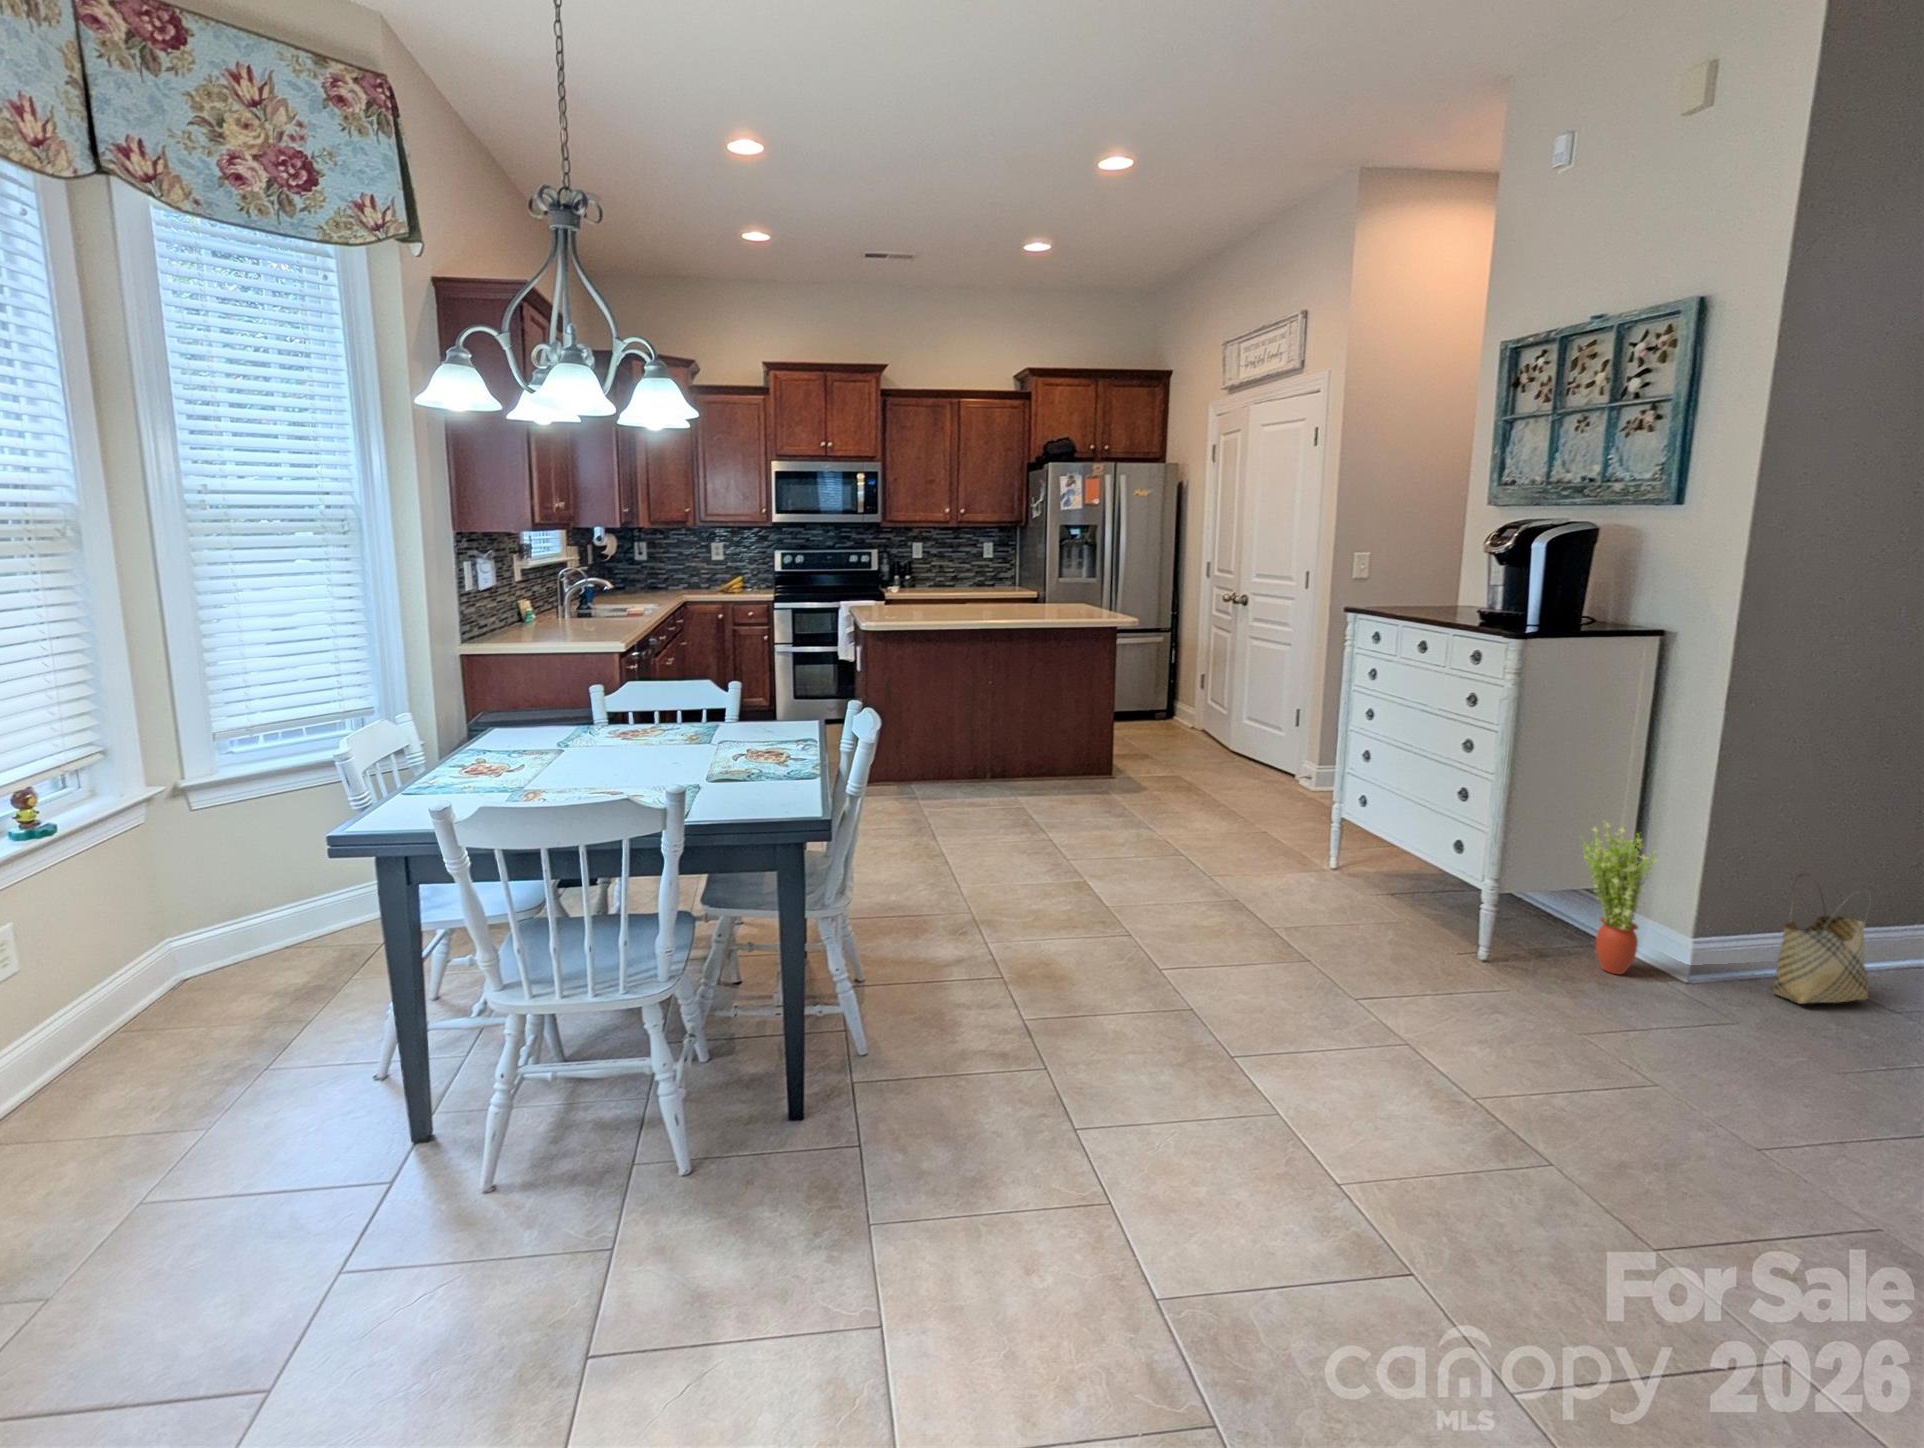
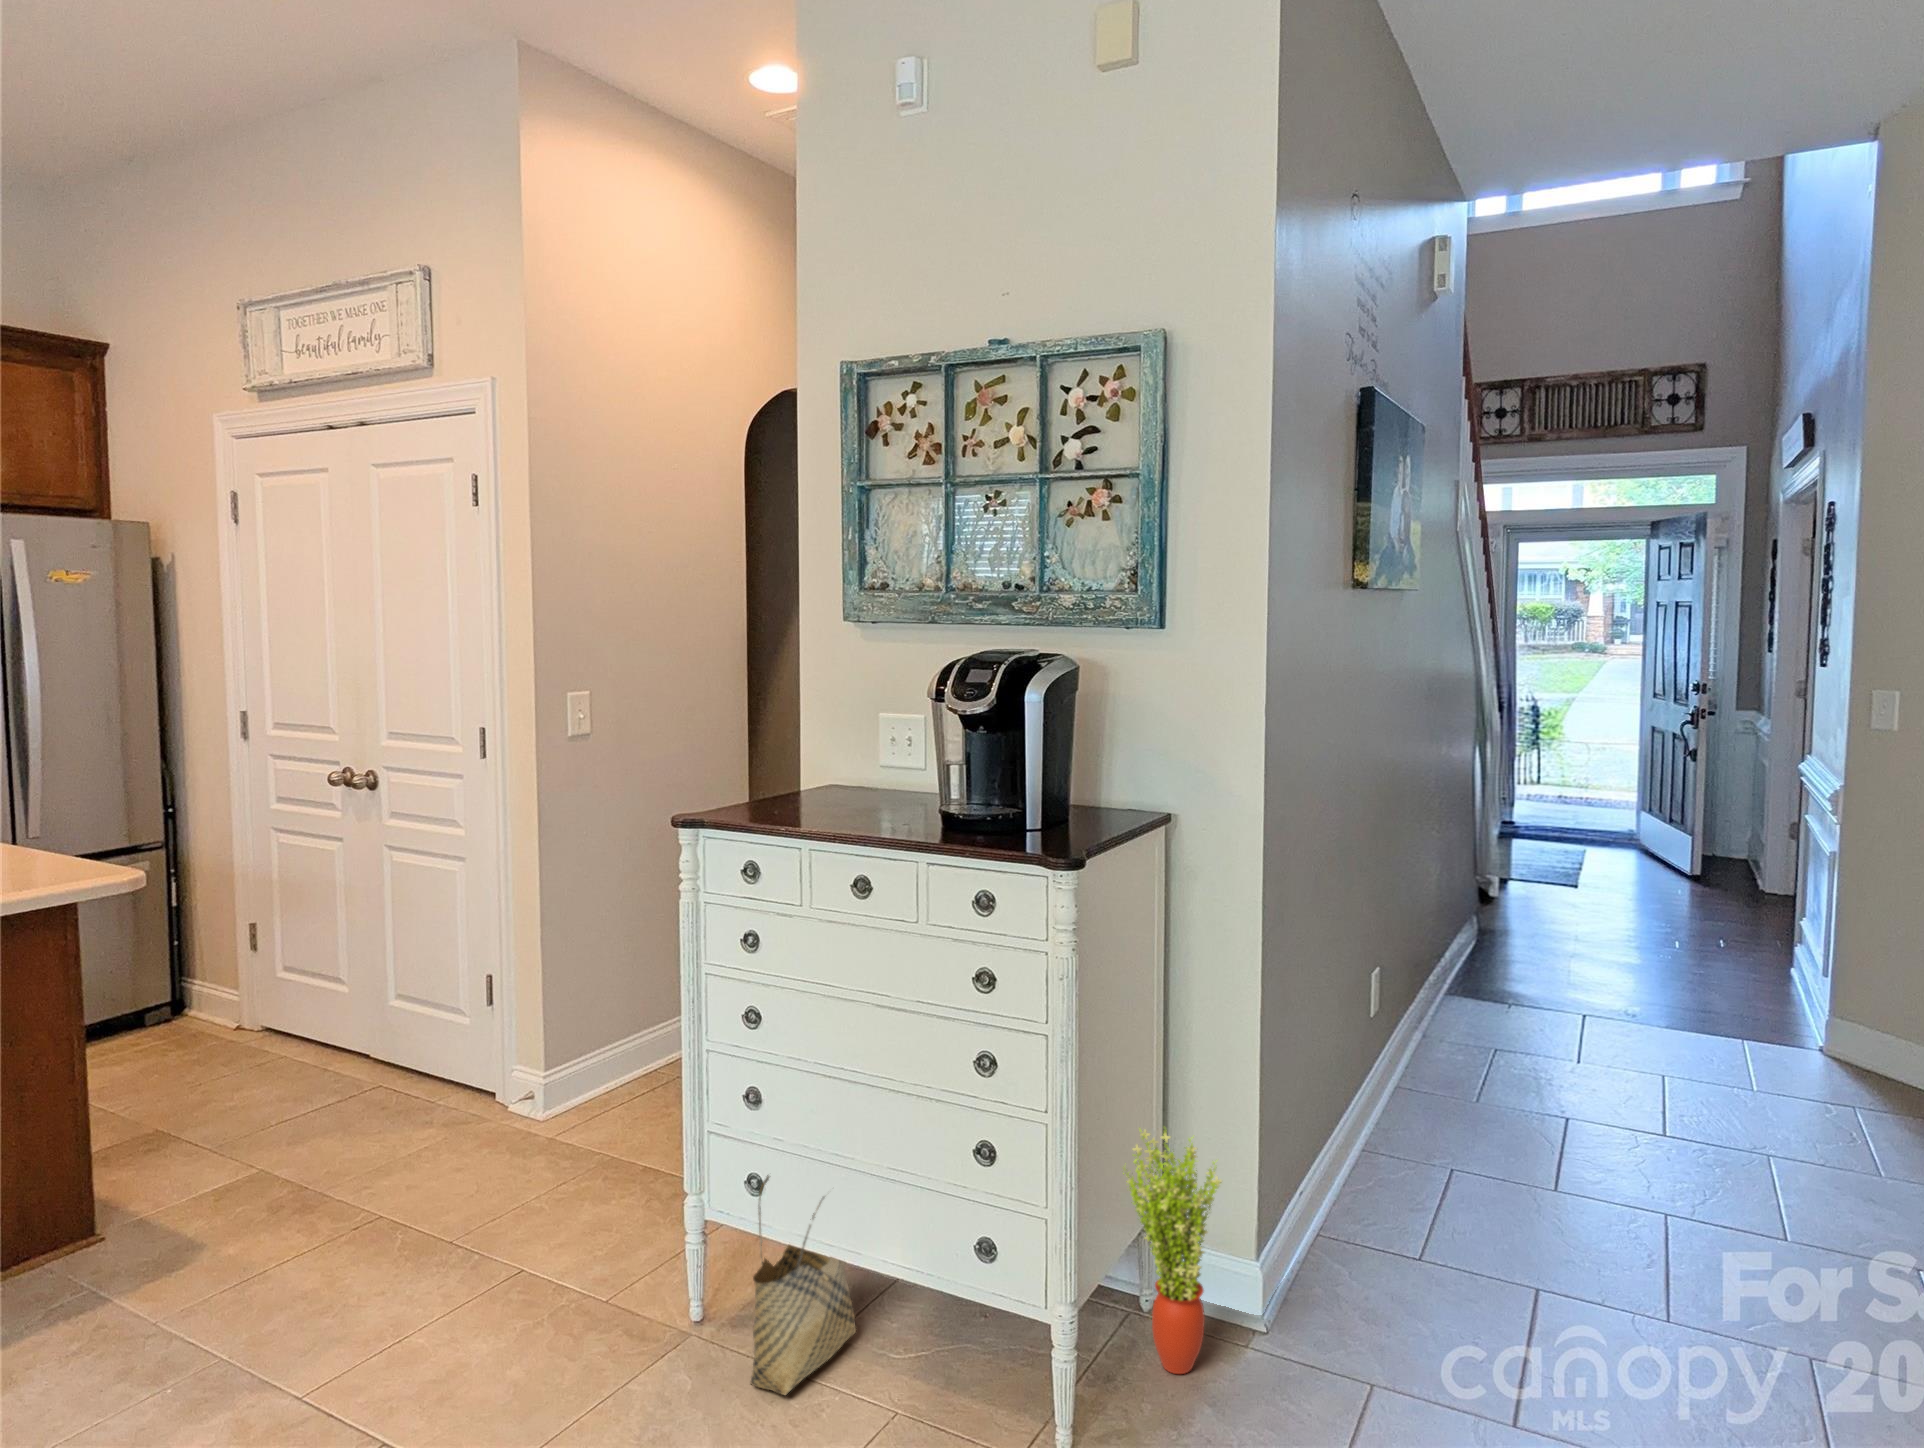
woven basket: present [1770,873,1871,1004] -> present [751,1175,856,1395]

